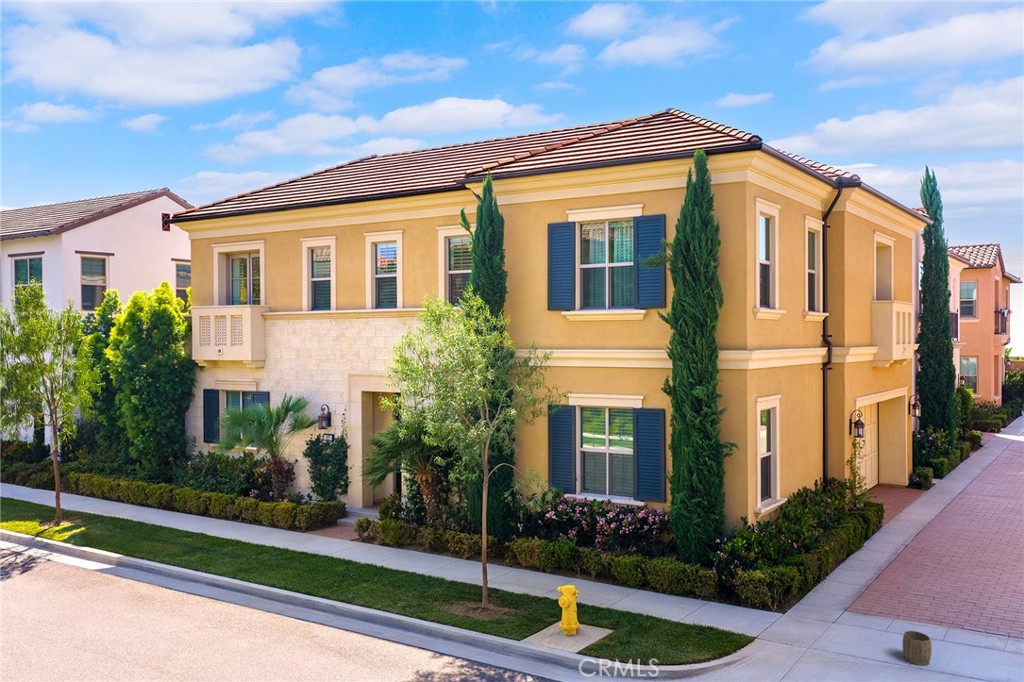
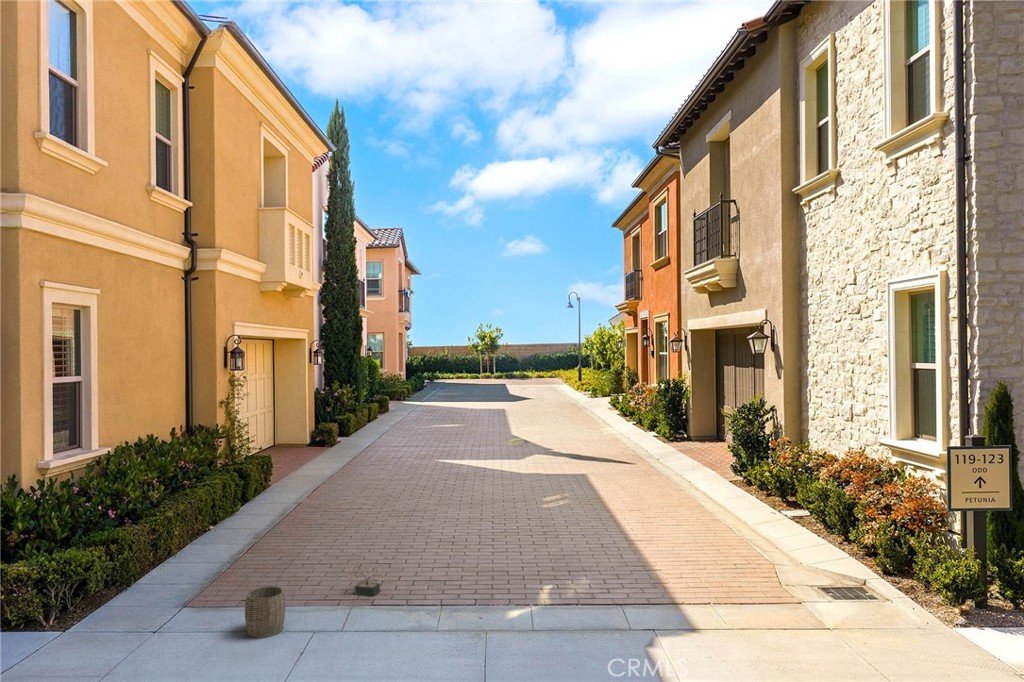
decorative plant: none [975,630,1008,661] -> present [350,561,380,596]

